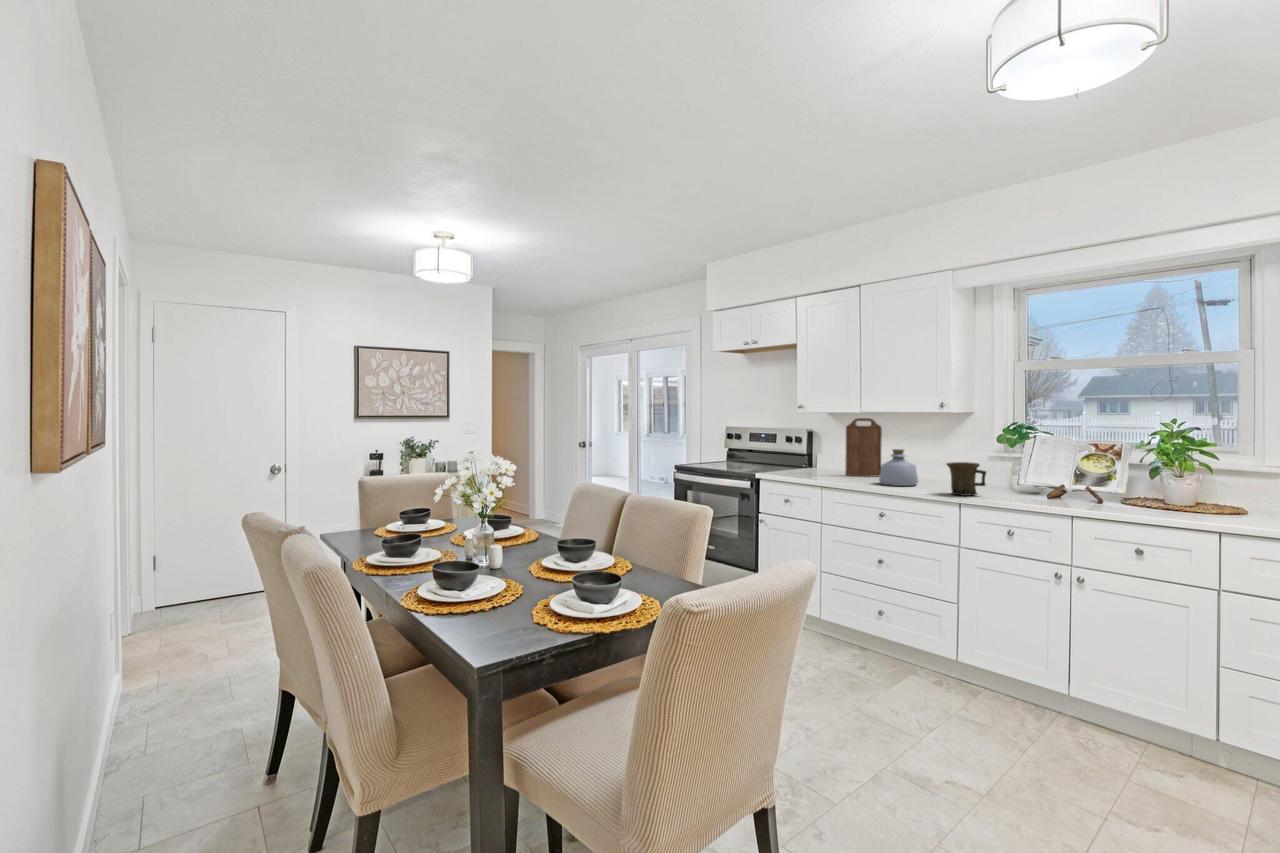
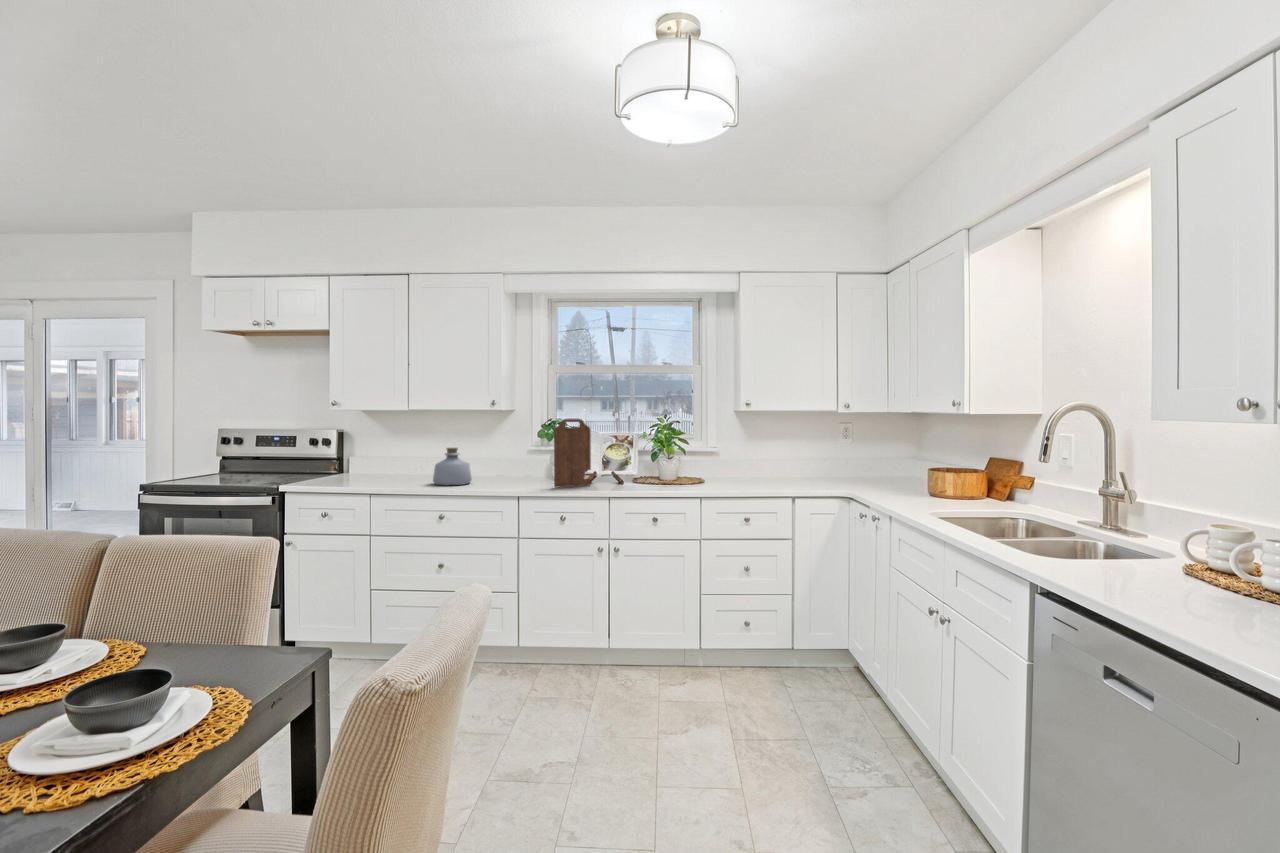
cutting board: present [845,418,882,476] -> present [554,419,591,487]
mug: present [947,462,986,496] -> none [504,457,539,489]

